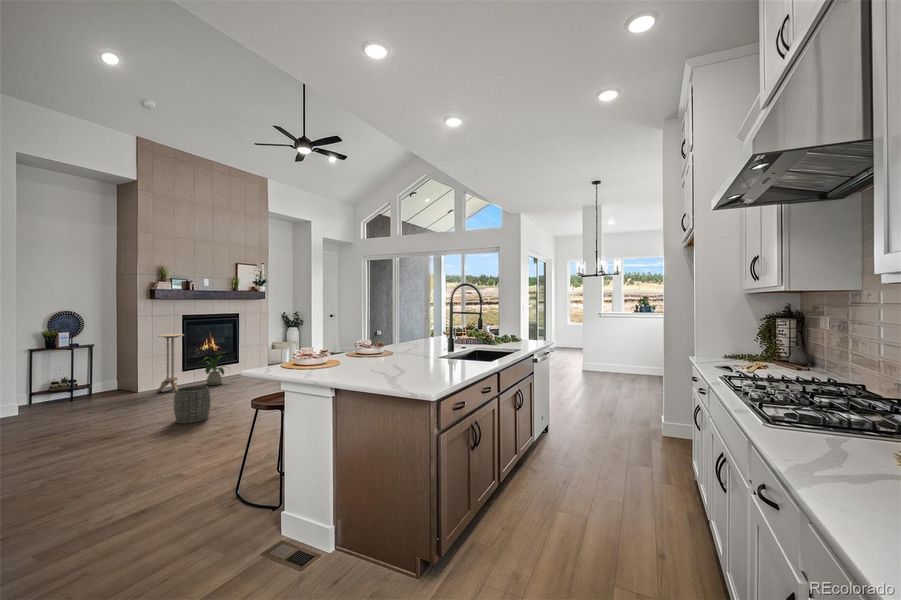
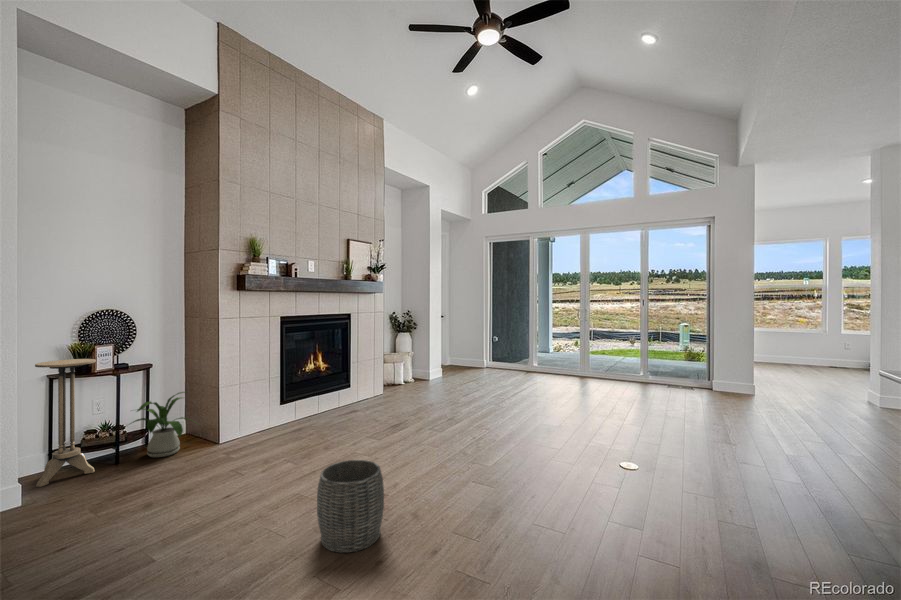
side table: present [157,334,184,392] -> present [35,359,96,487]
house plant: present [201,354,225,385] -> present [130,392,192,457]

